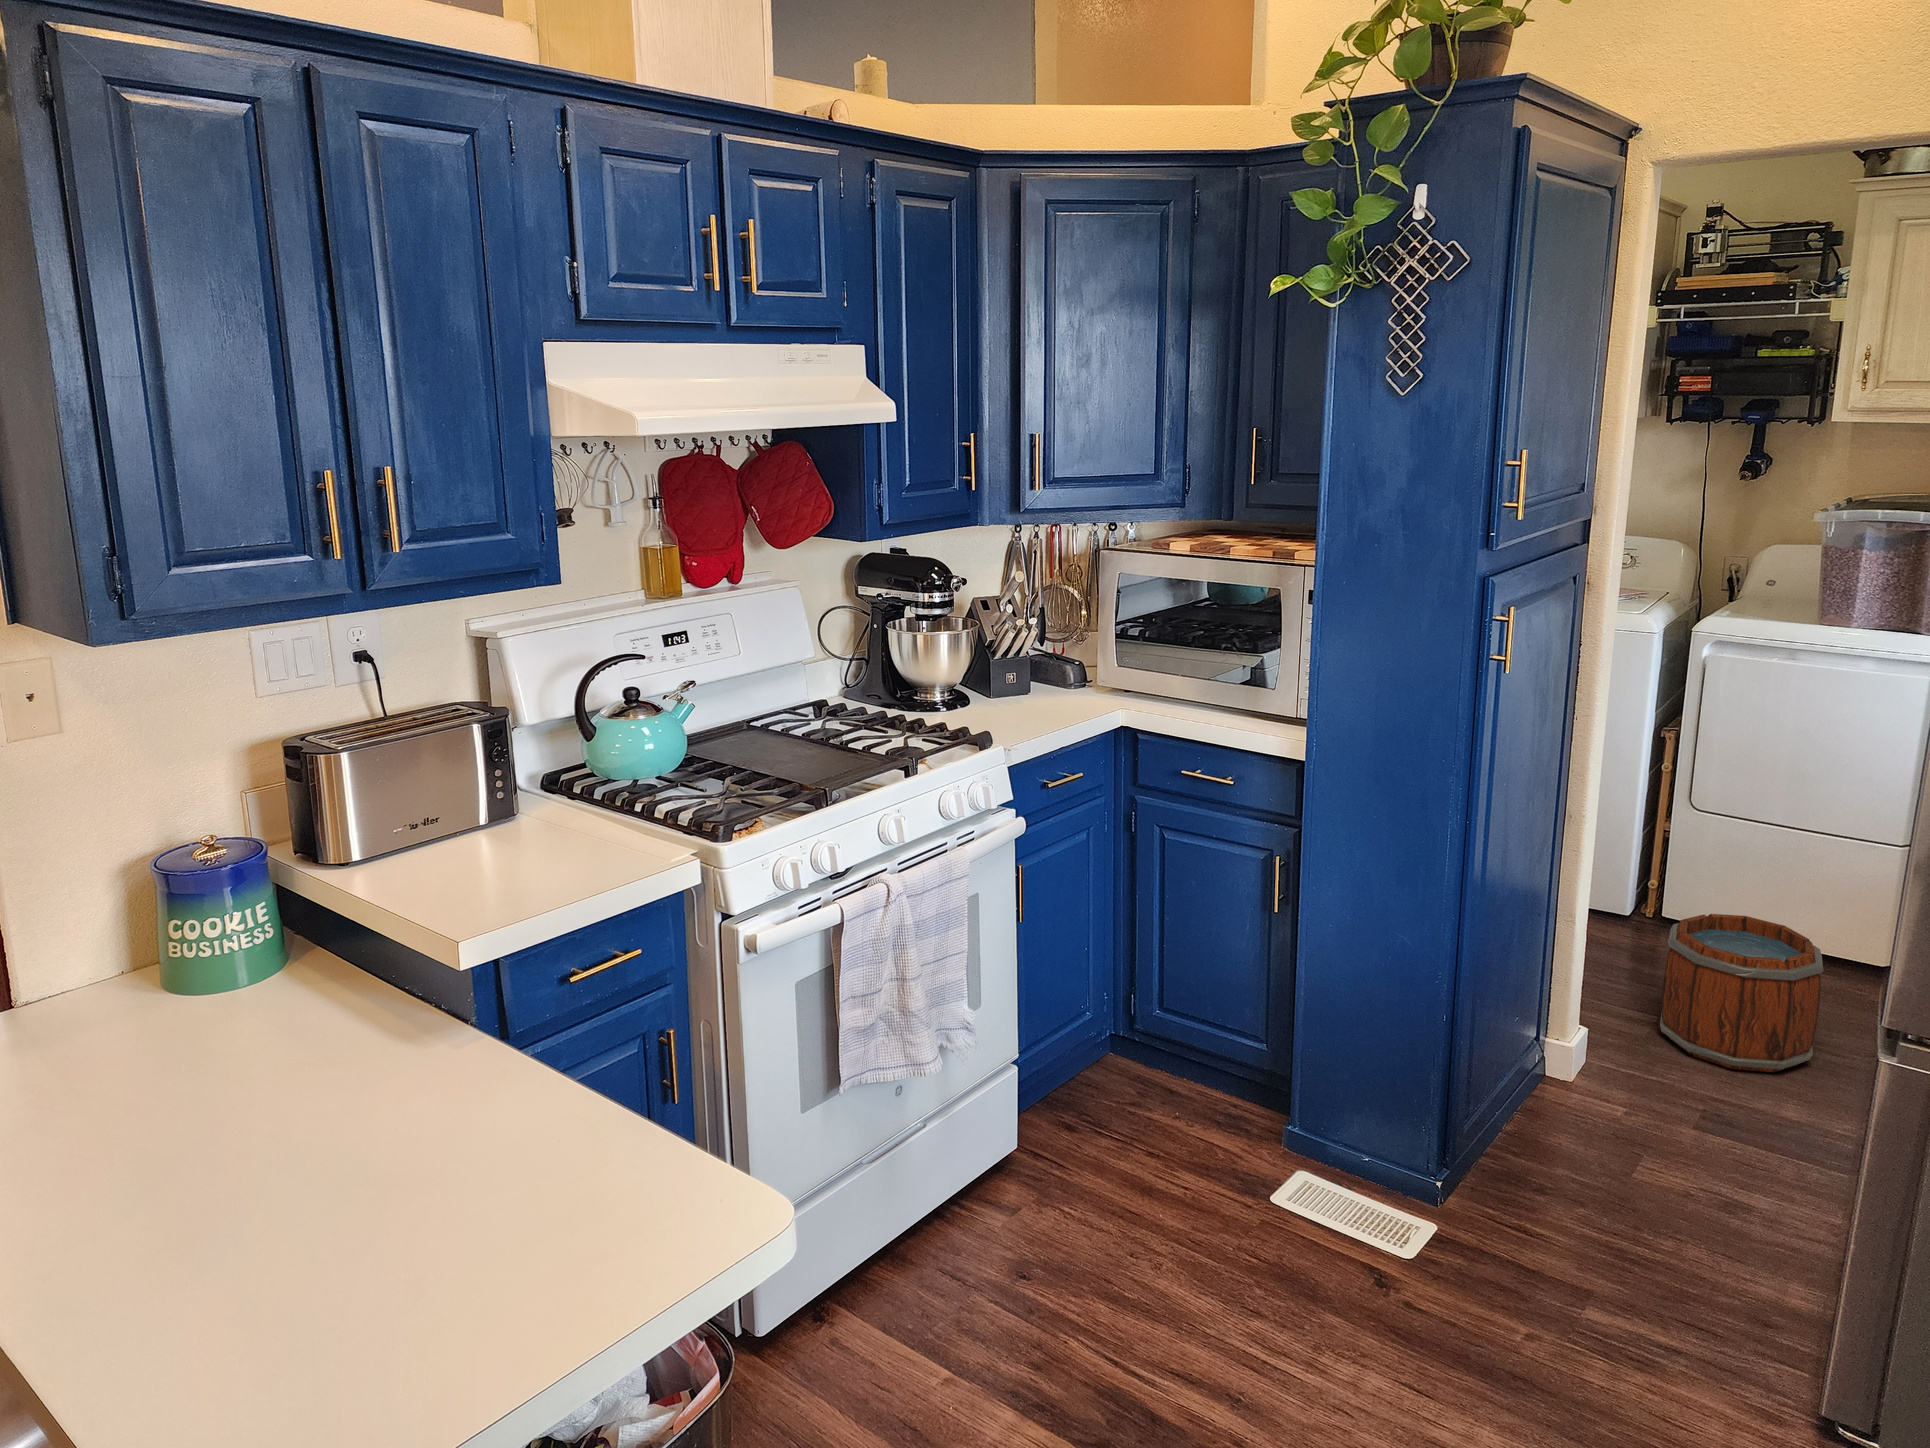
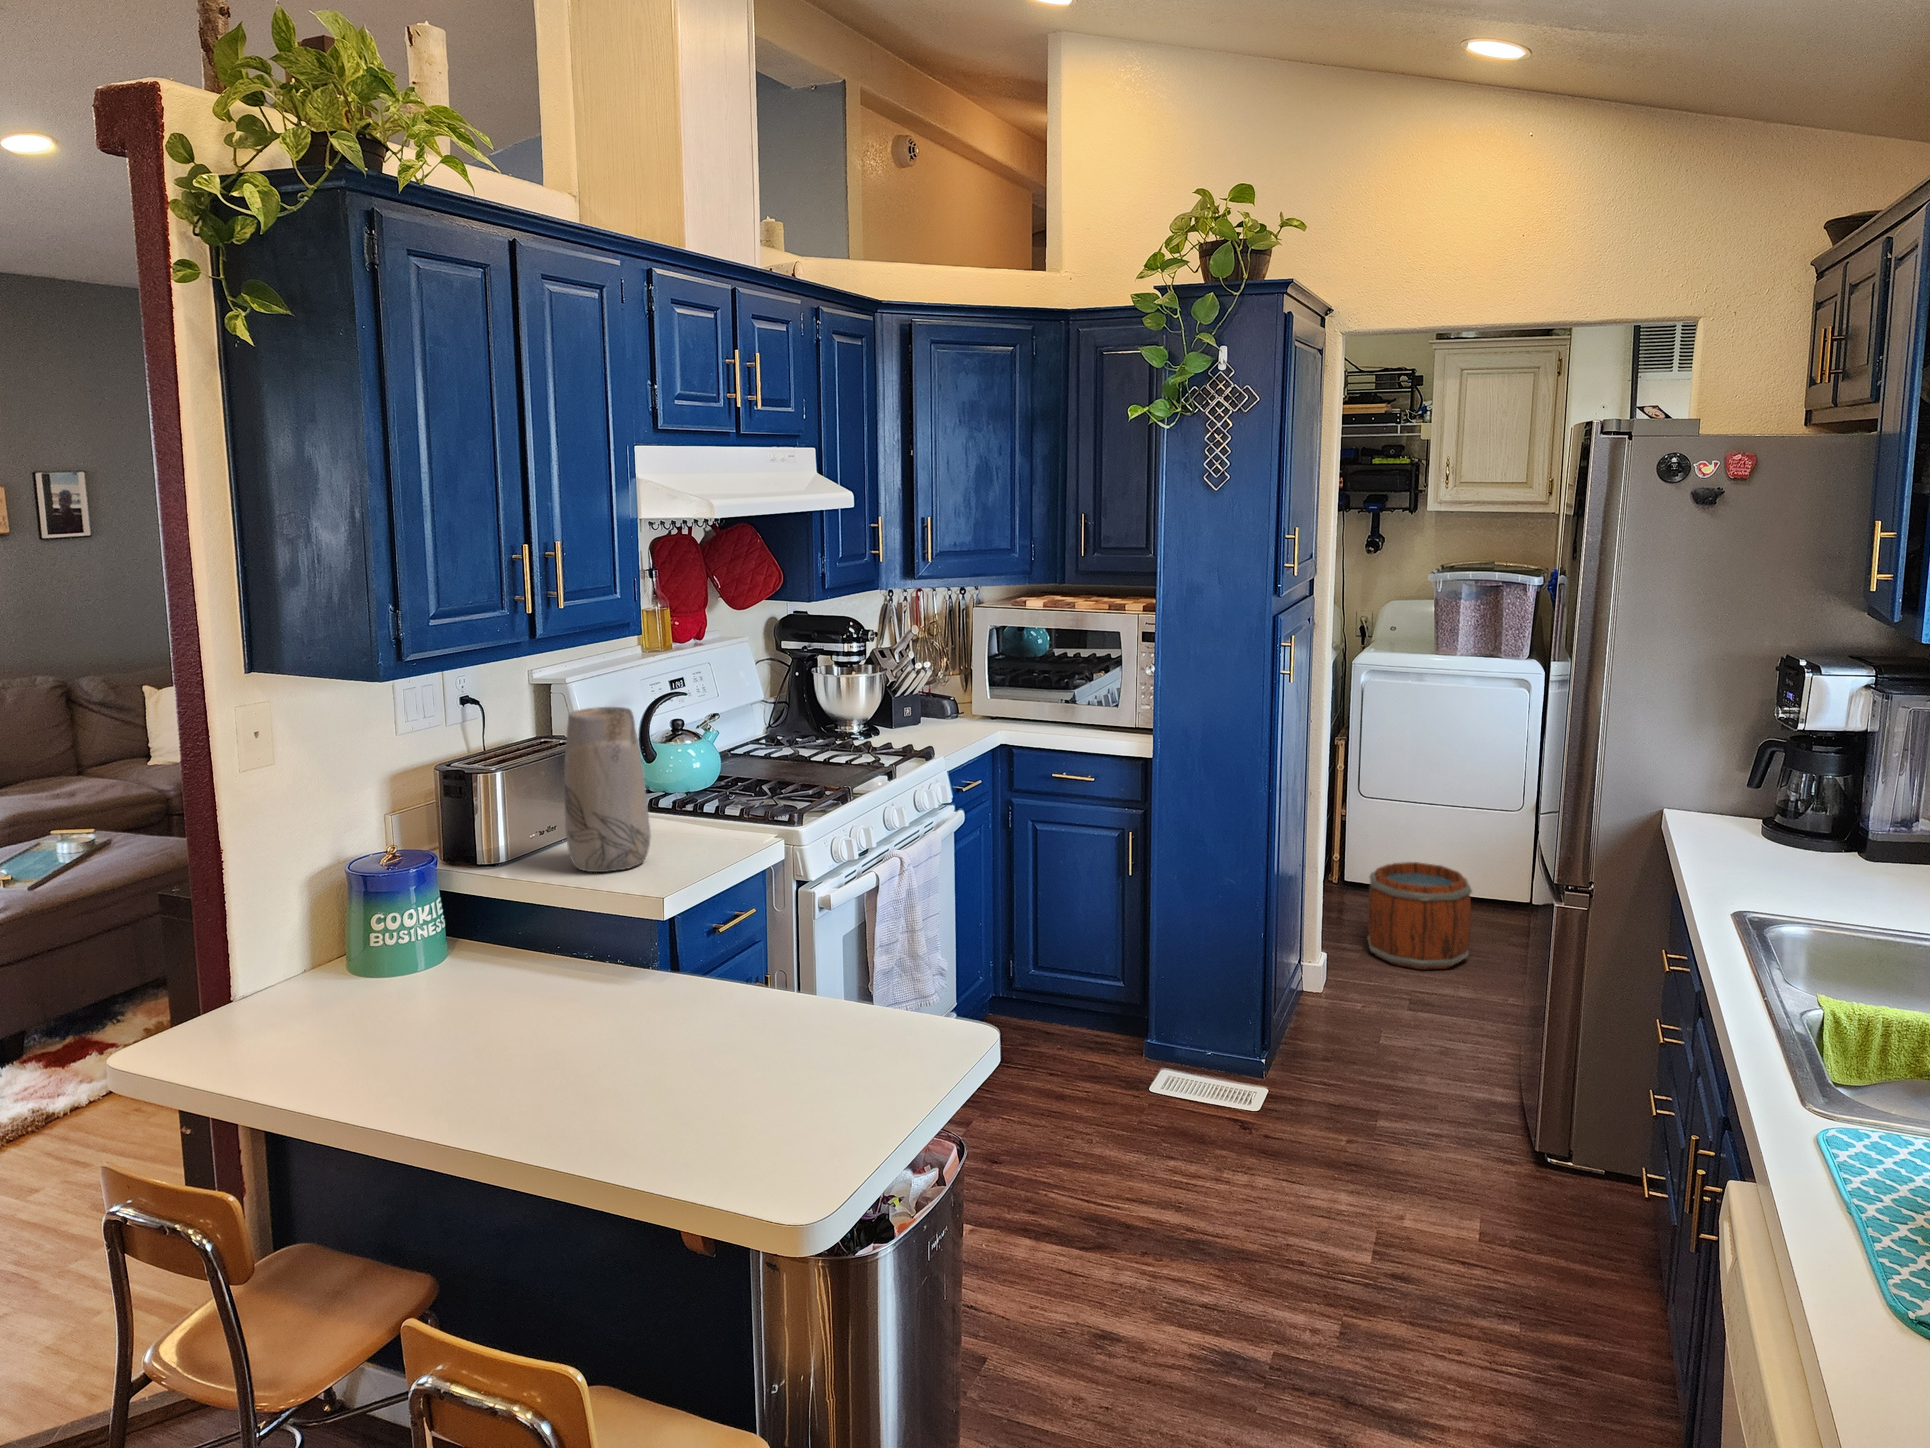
vase: none [410,680,523,887] -> present [564,707,651,872]

